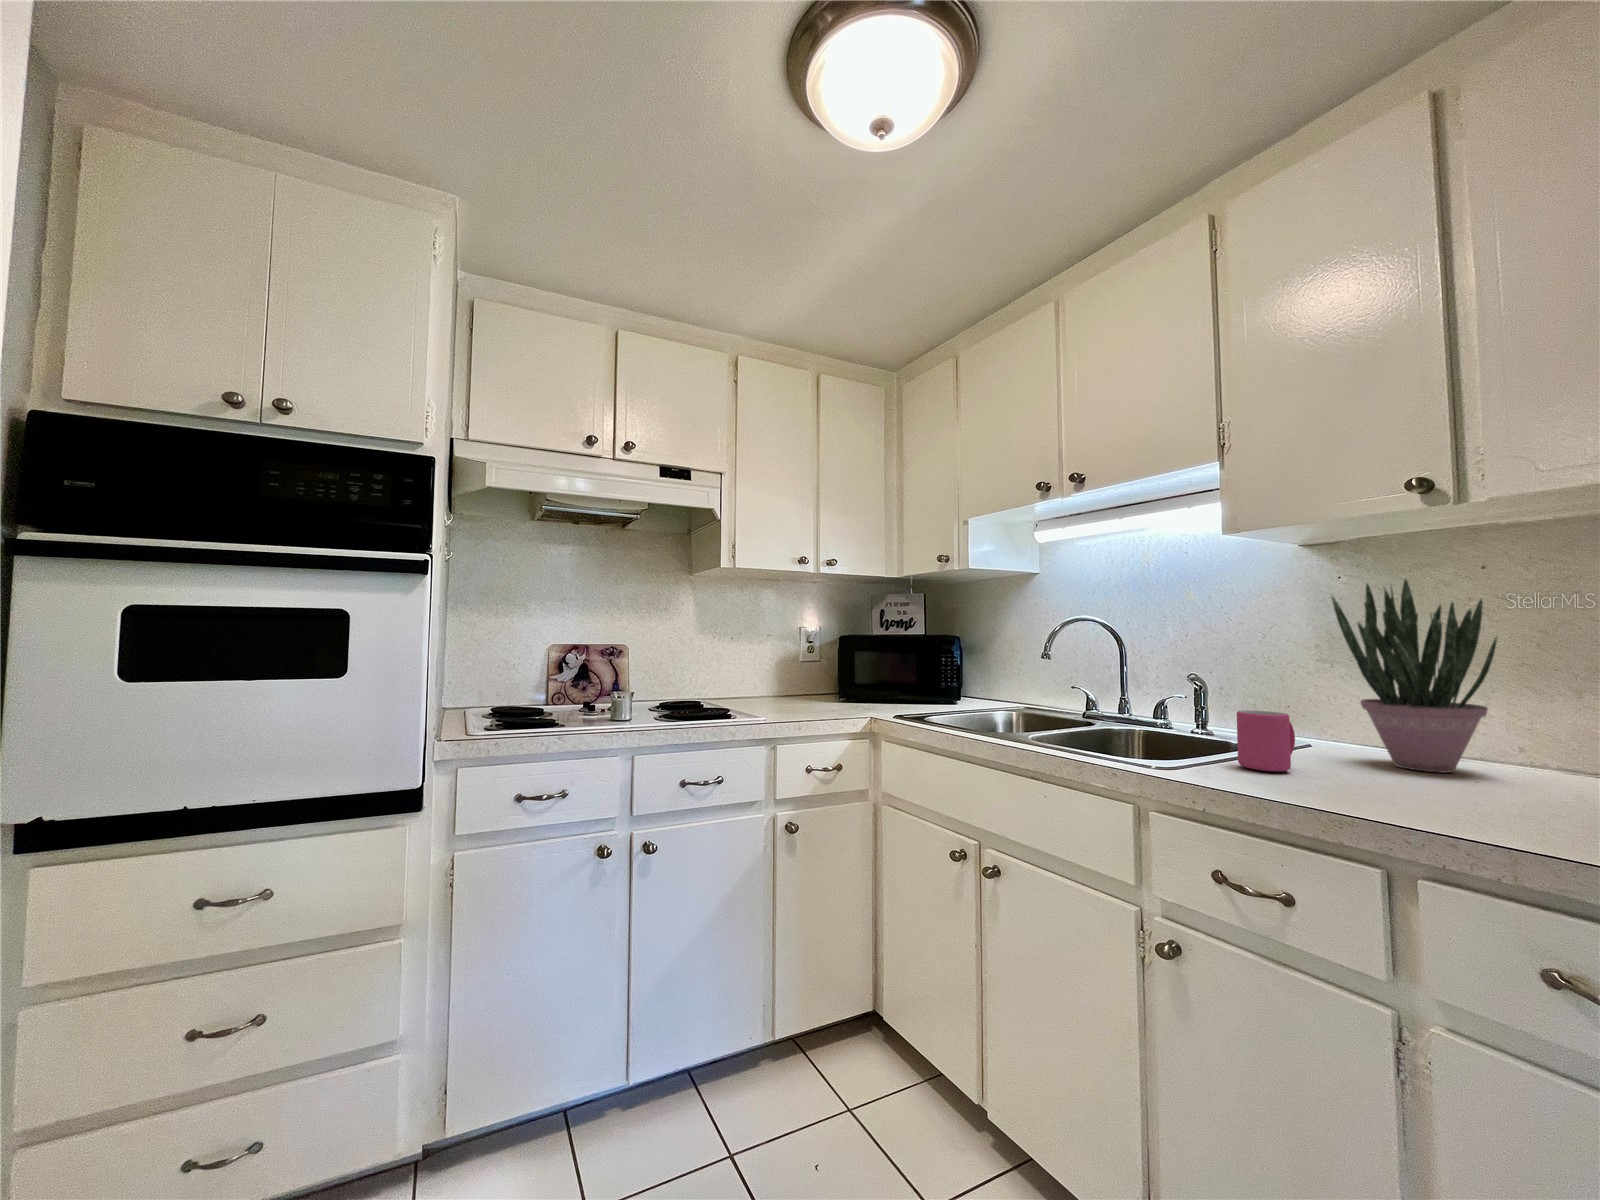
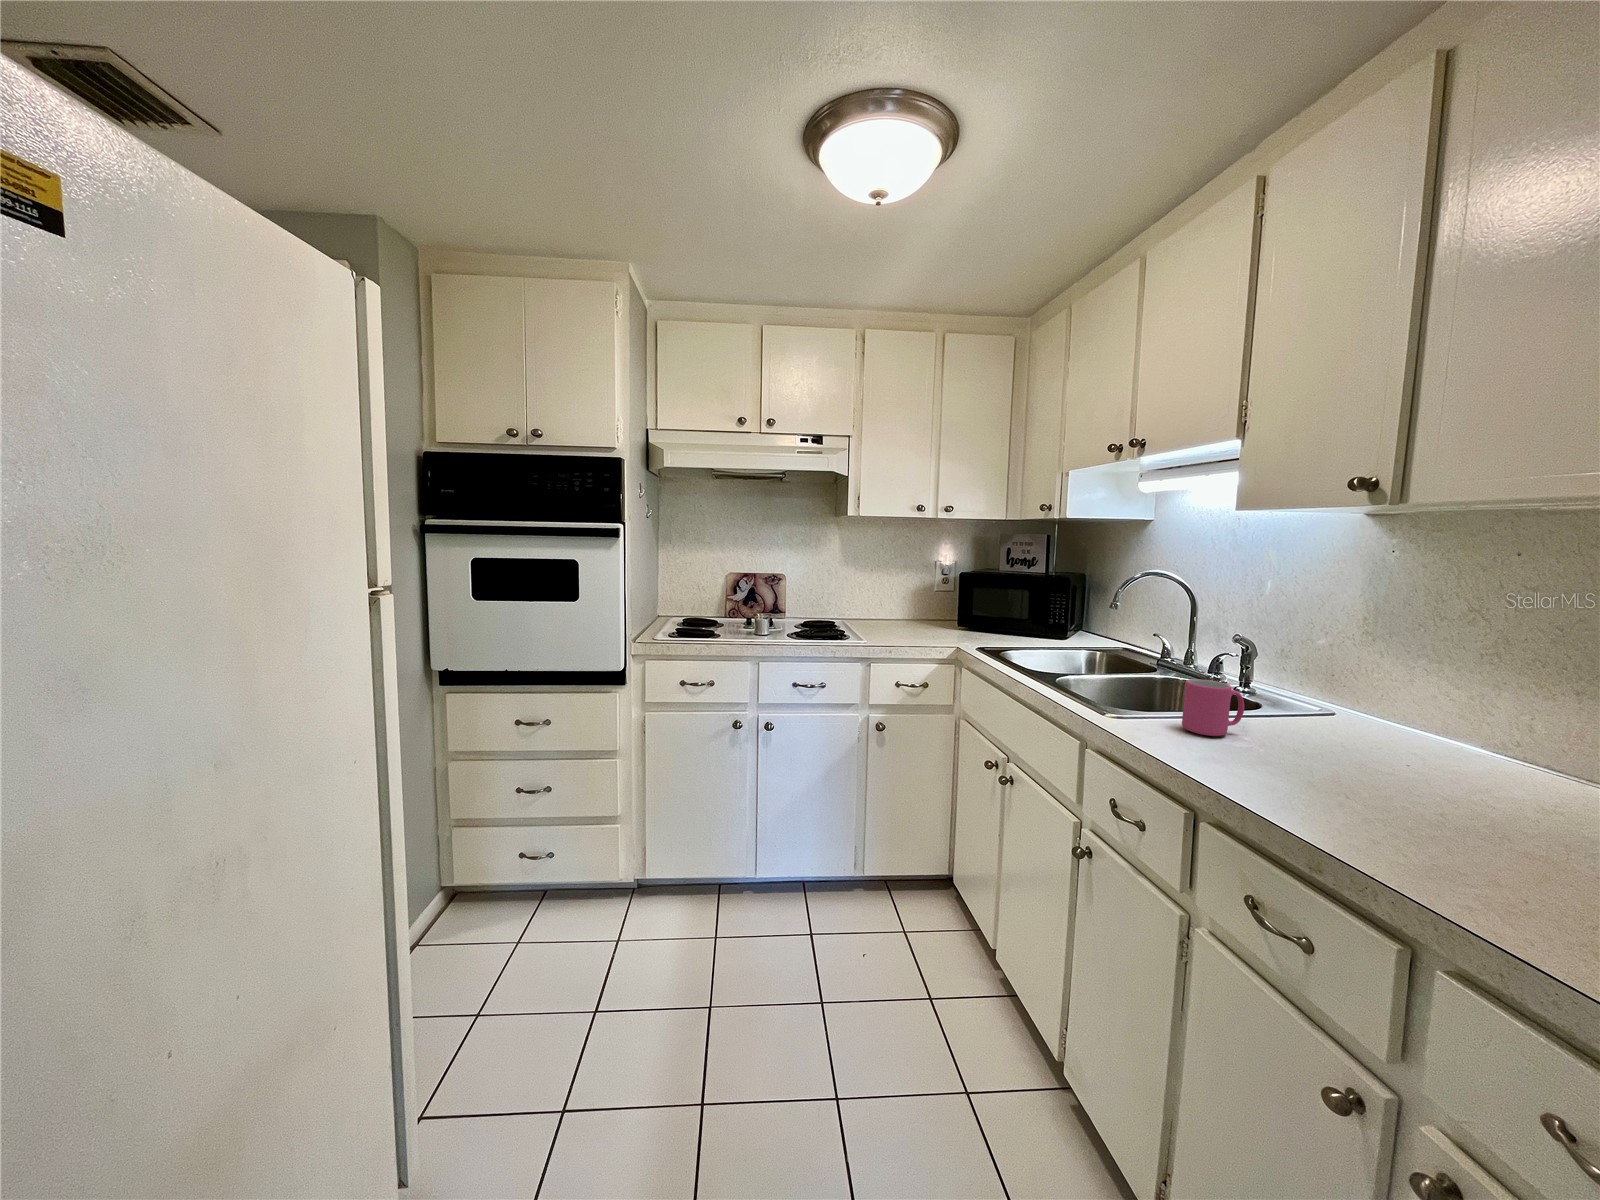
potted plant: present [1332,580,1497,773] -> none [1333,566,1473,760]

